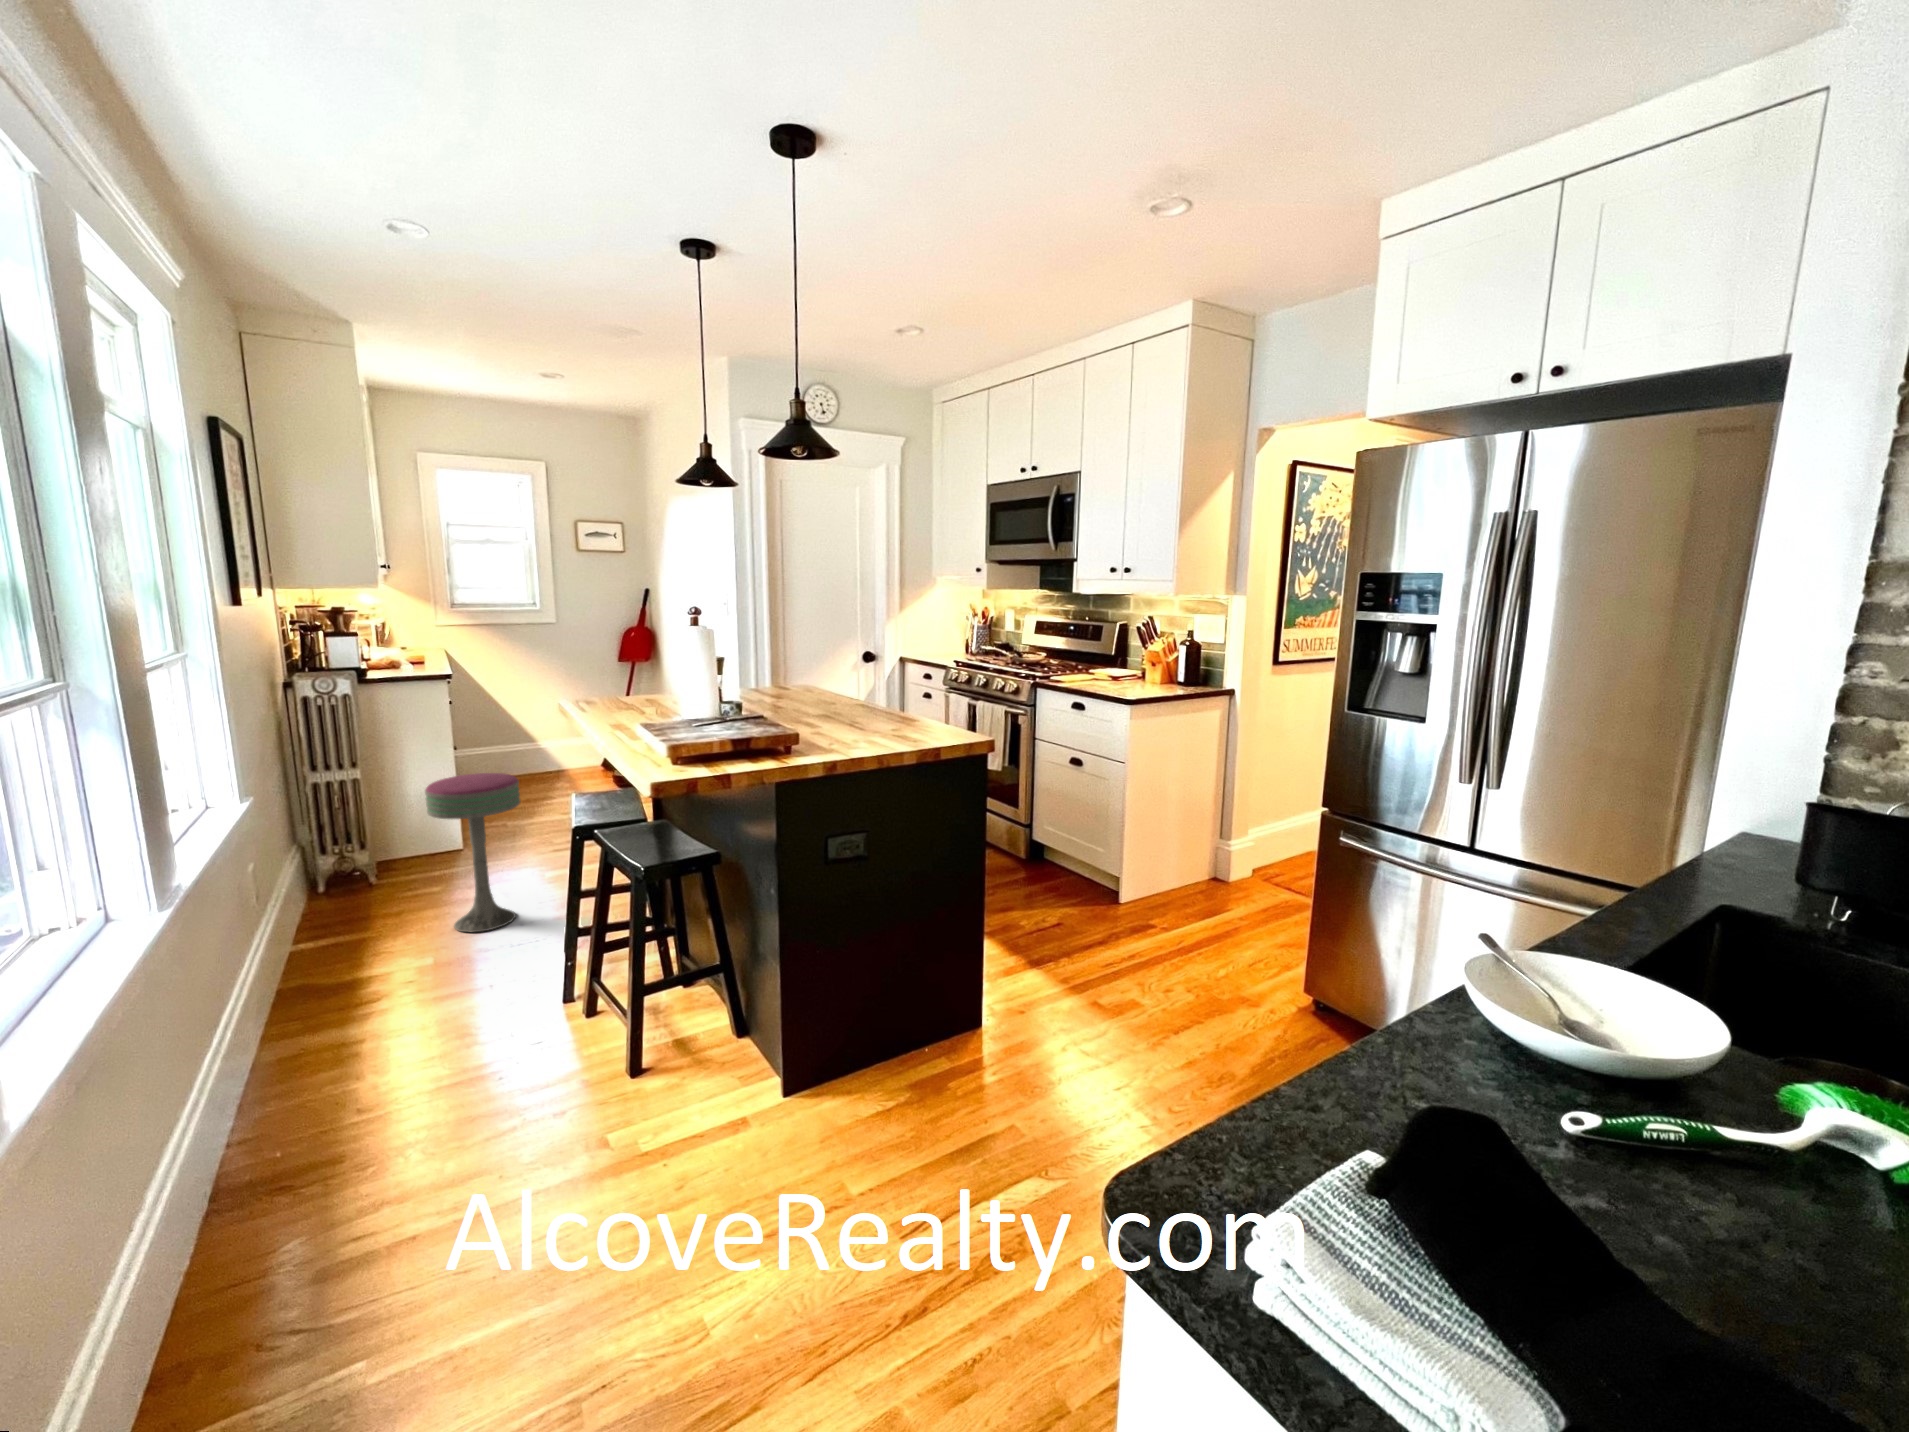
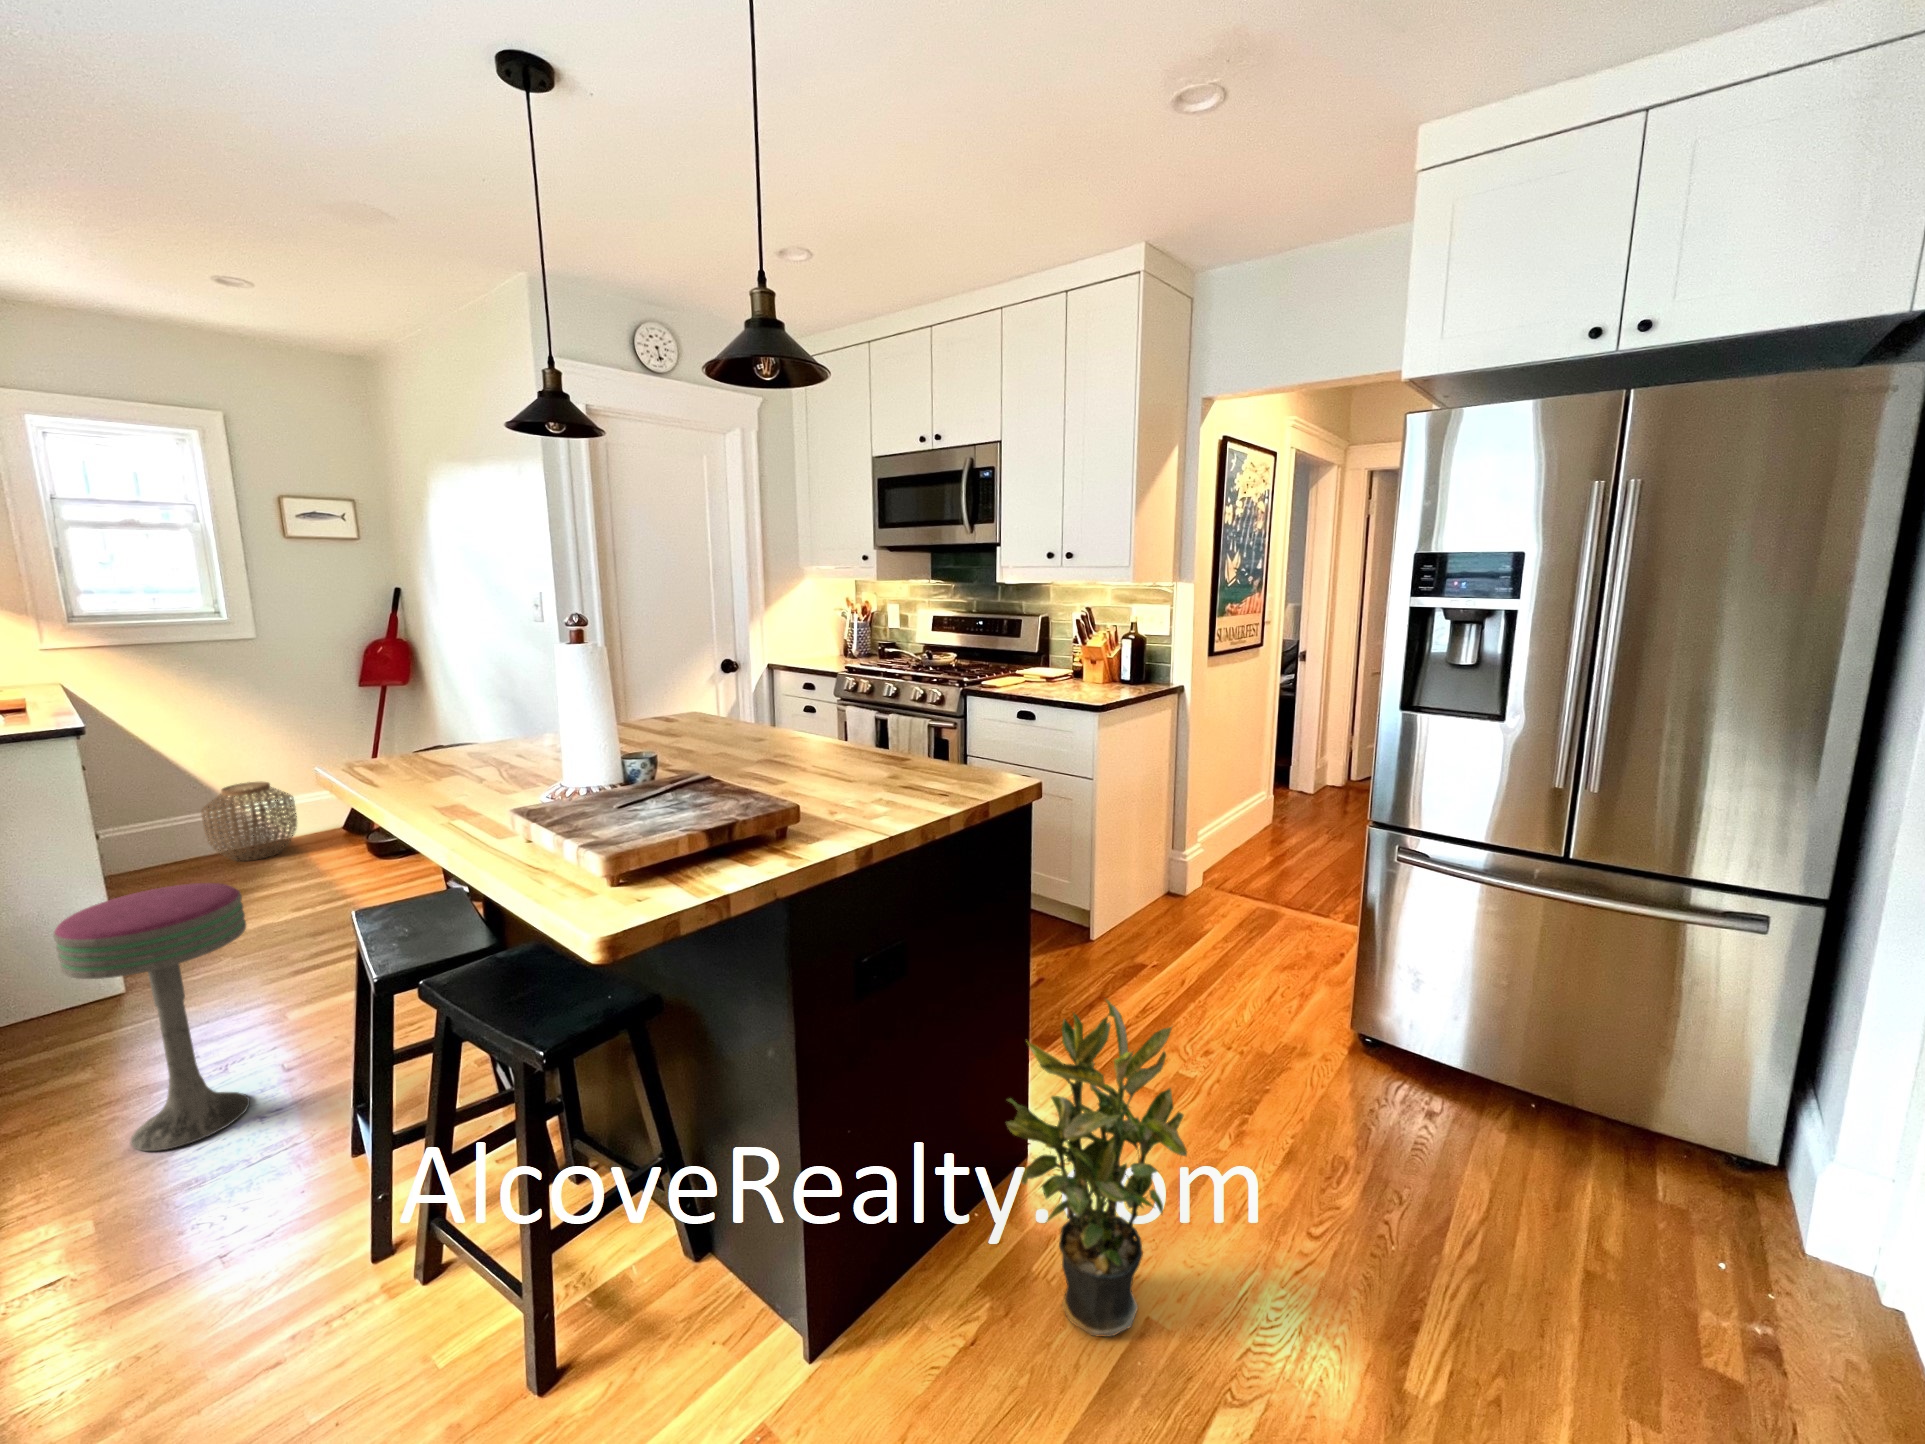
woven basket: none [513,726,570,782] -> present [201,782,297,861]
potted plant: none [918,889,1045,1127] -> present [1006,999,1187,1337]

